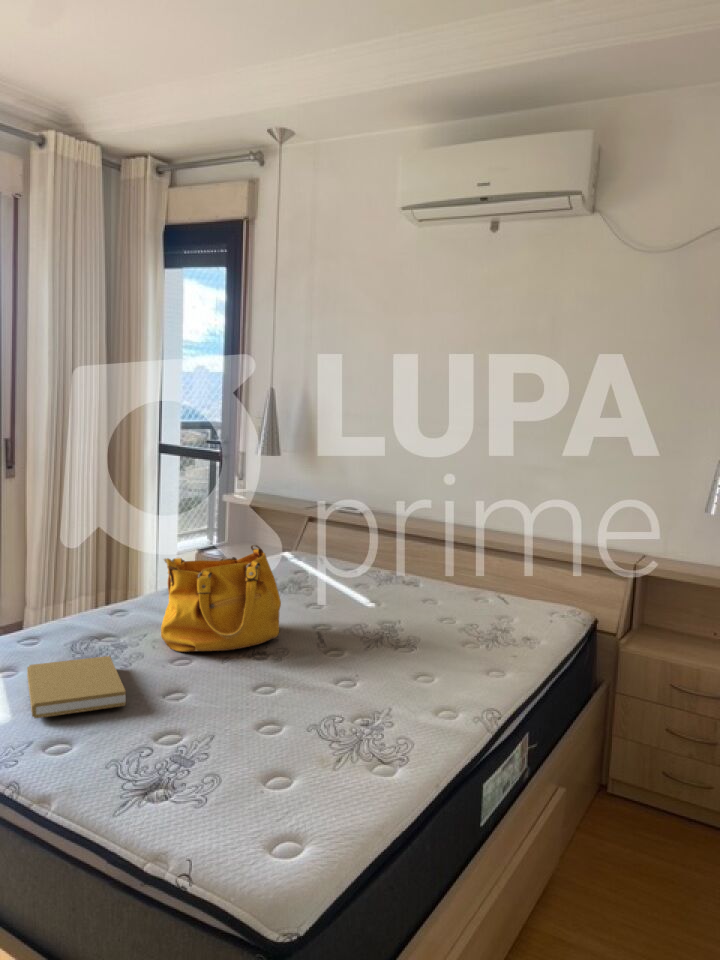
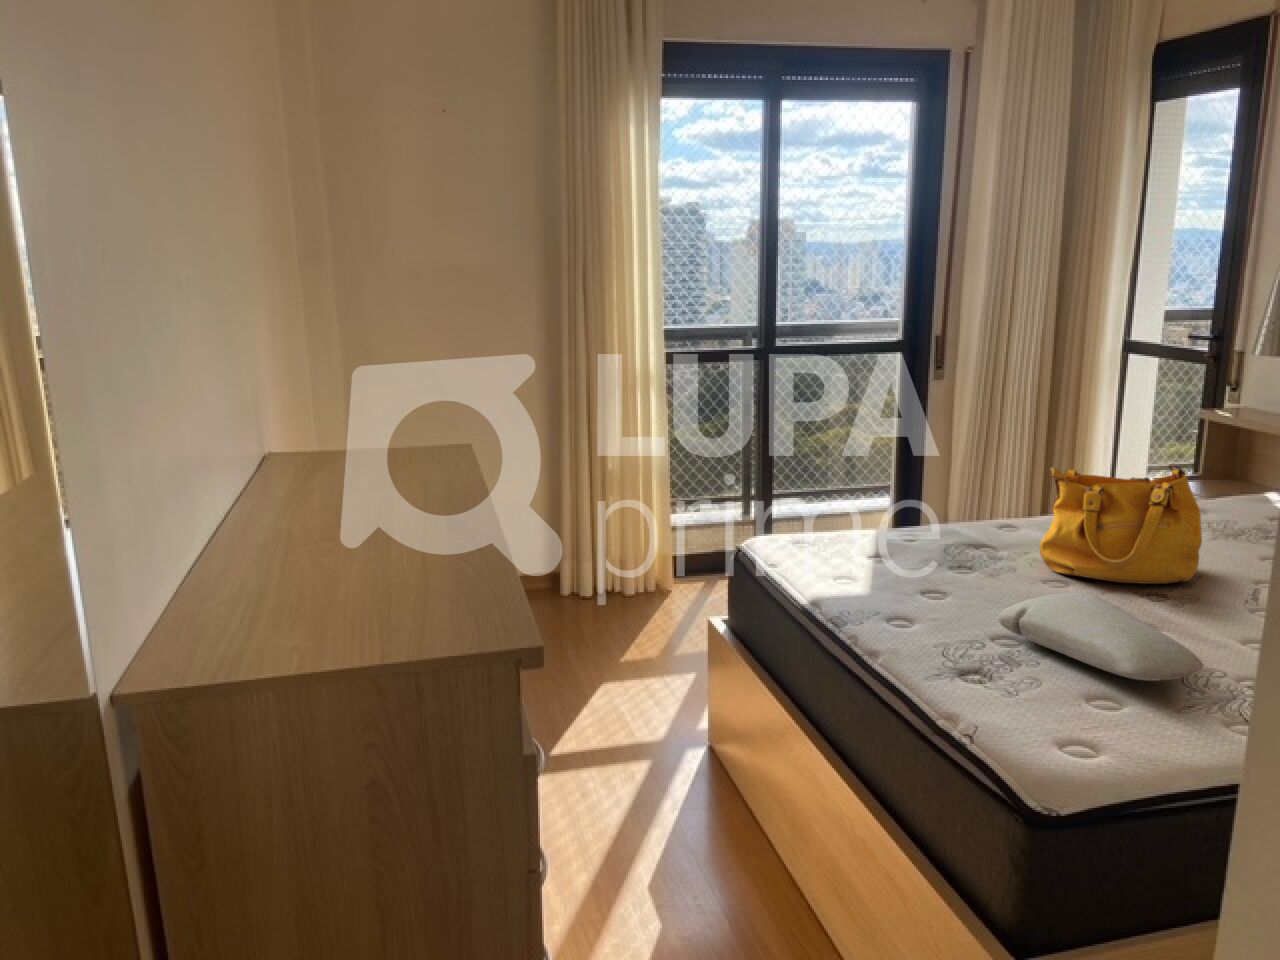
book: present [27,656,126,718] -> none [886,553,977,605]
pillow: none [158,673,339,750] -> present [998,593,1203,681]

